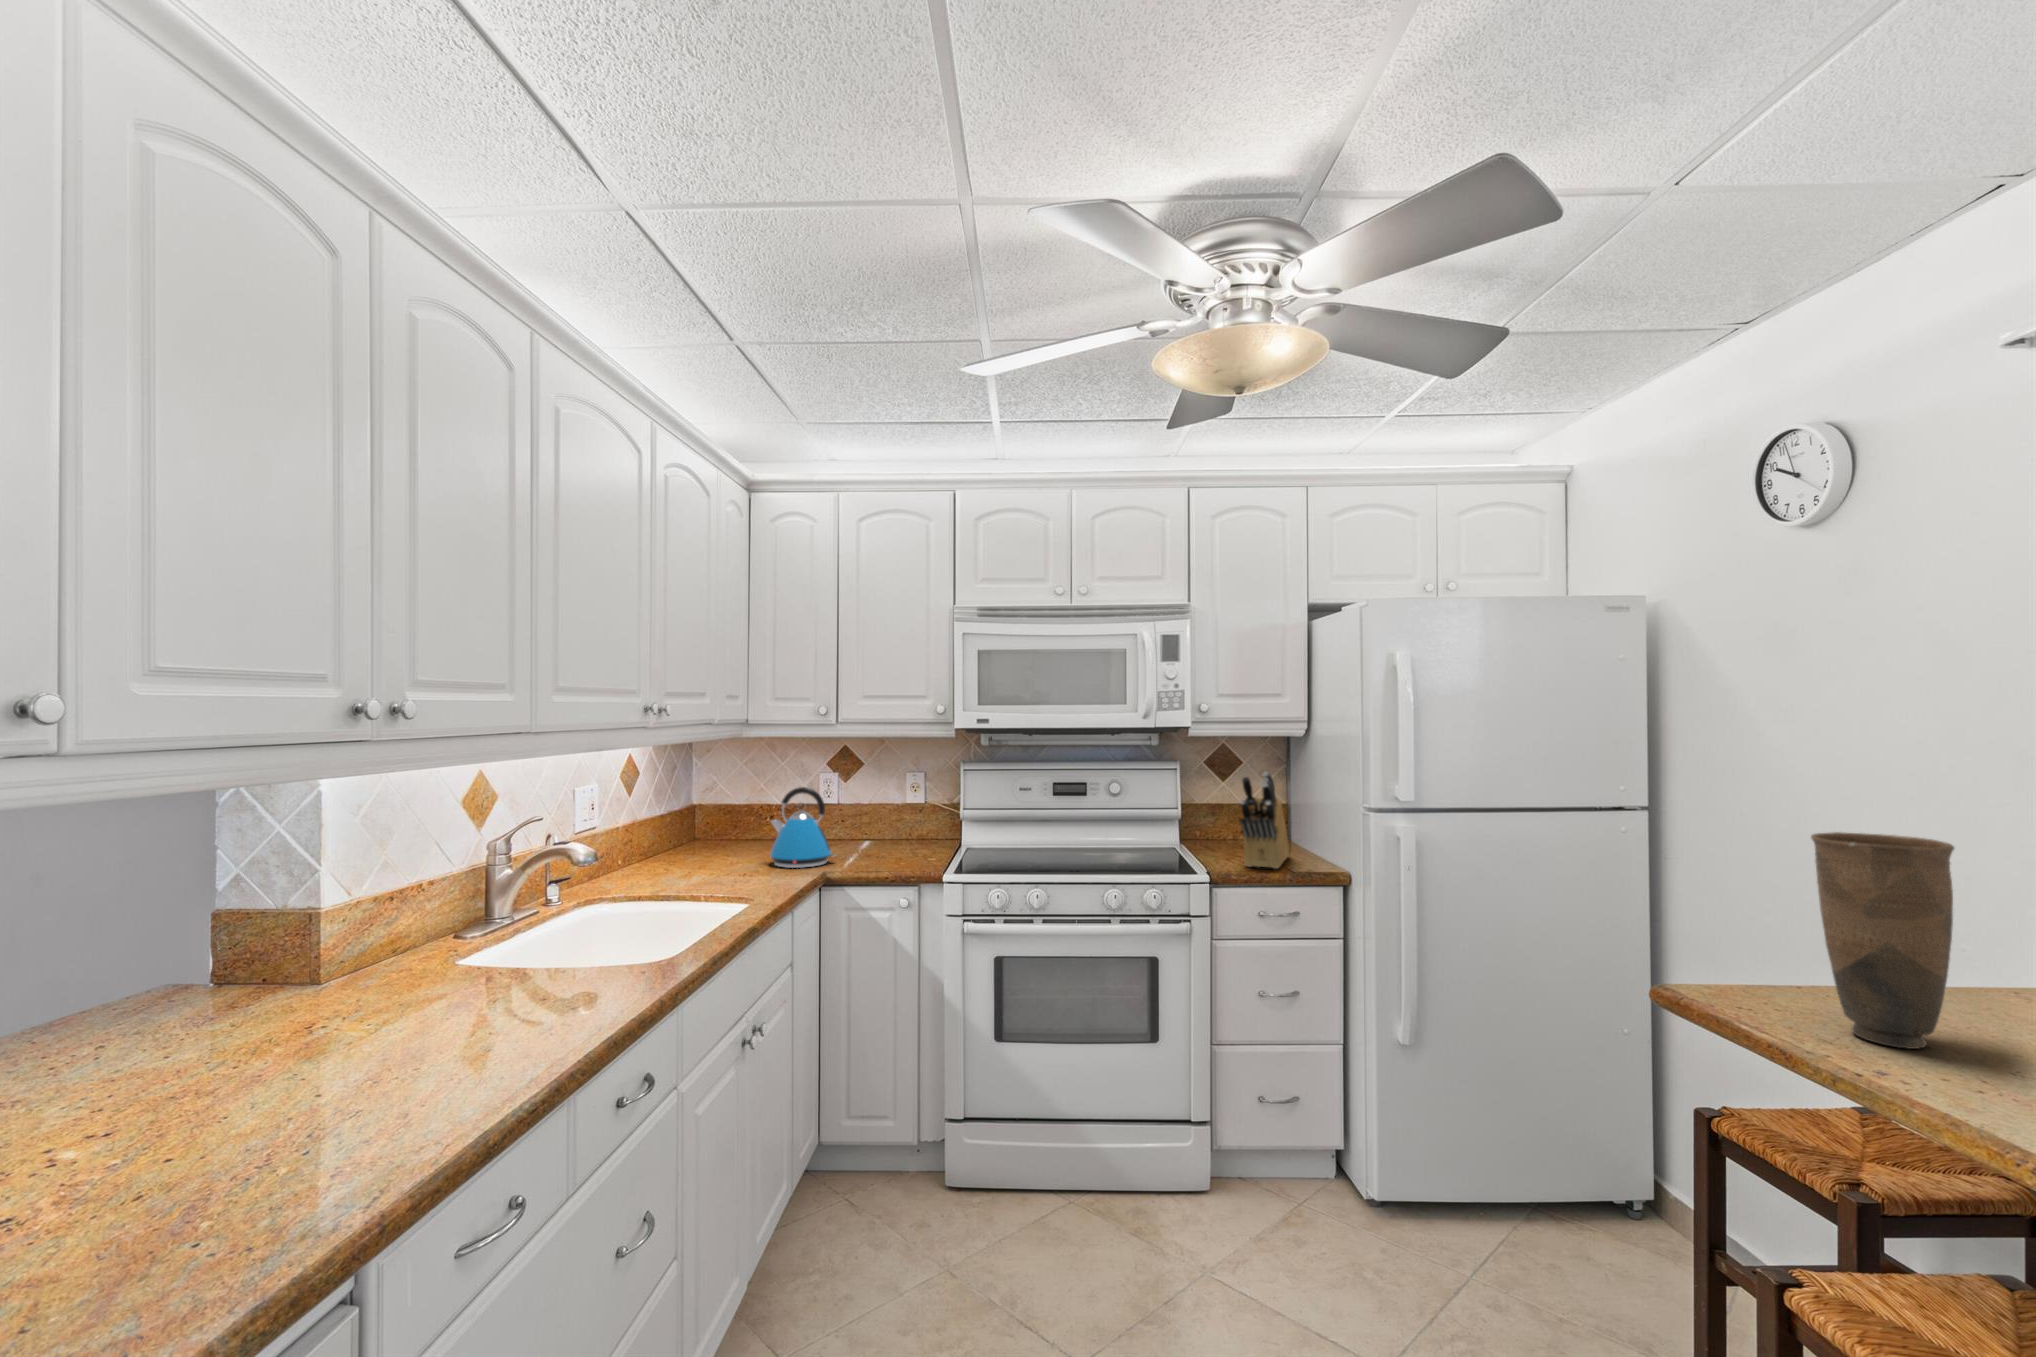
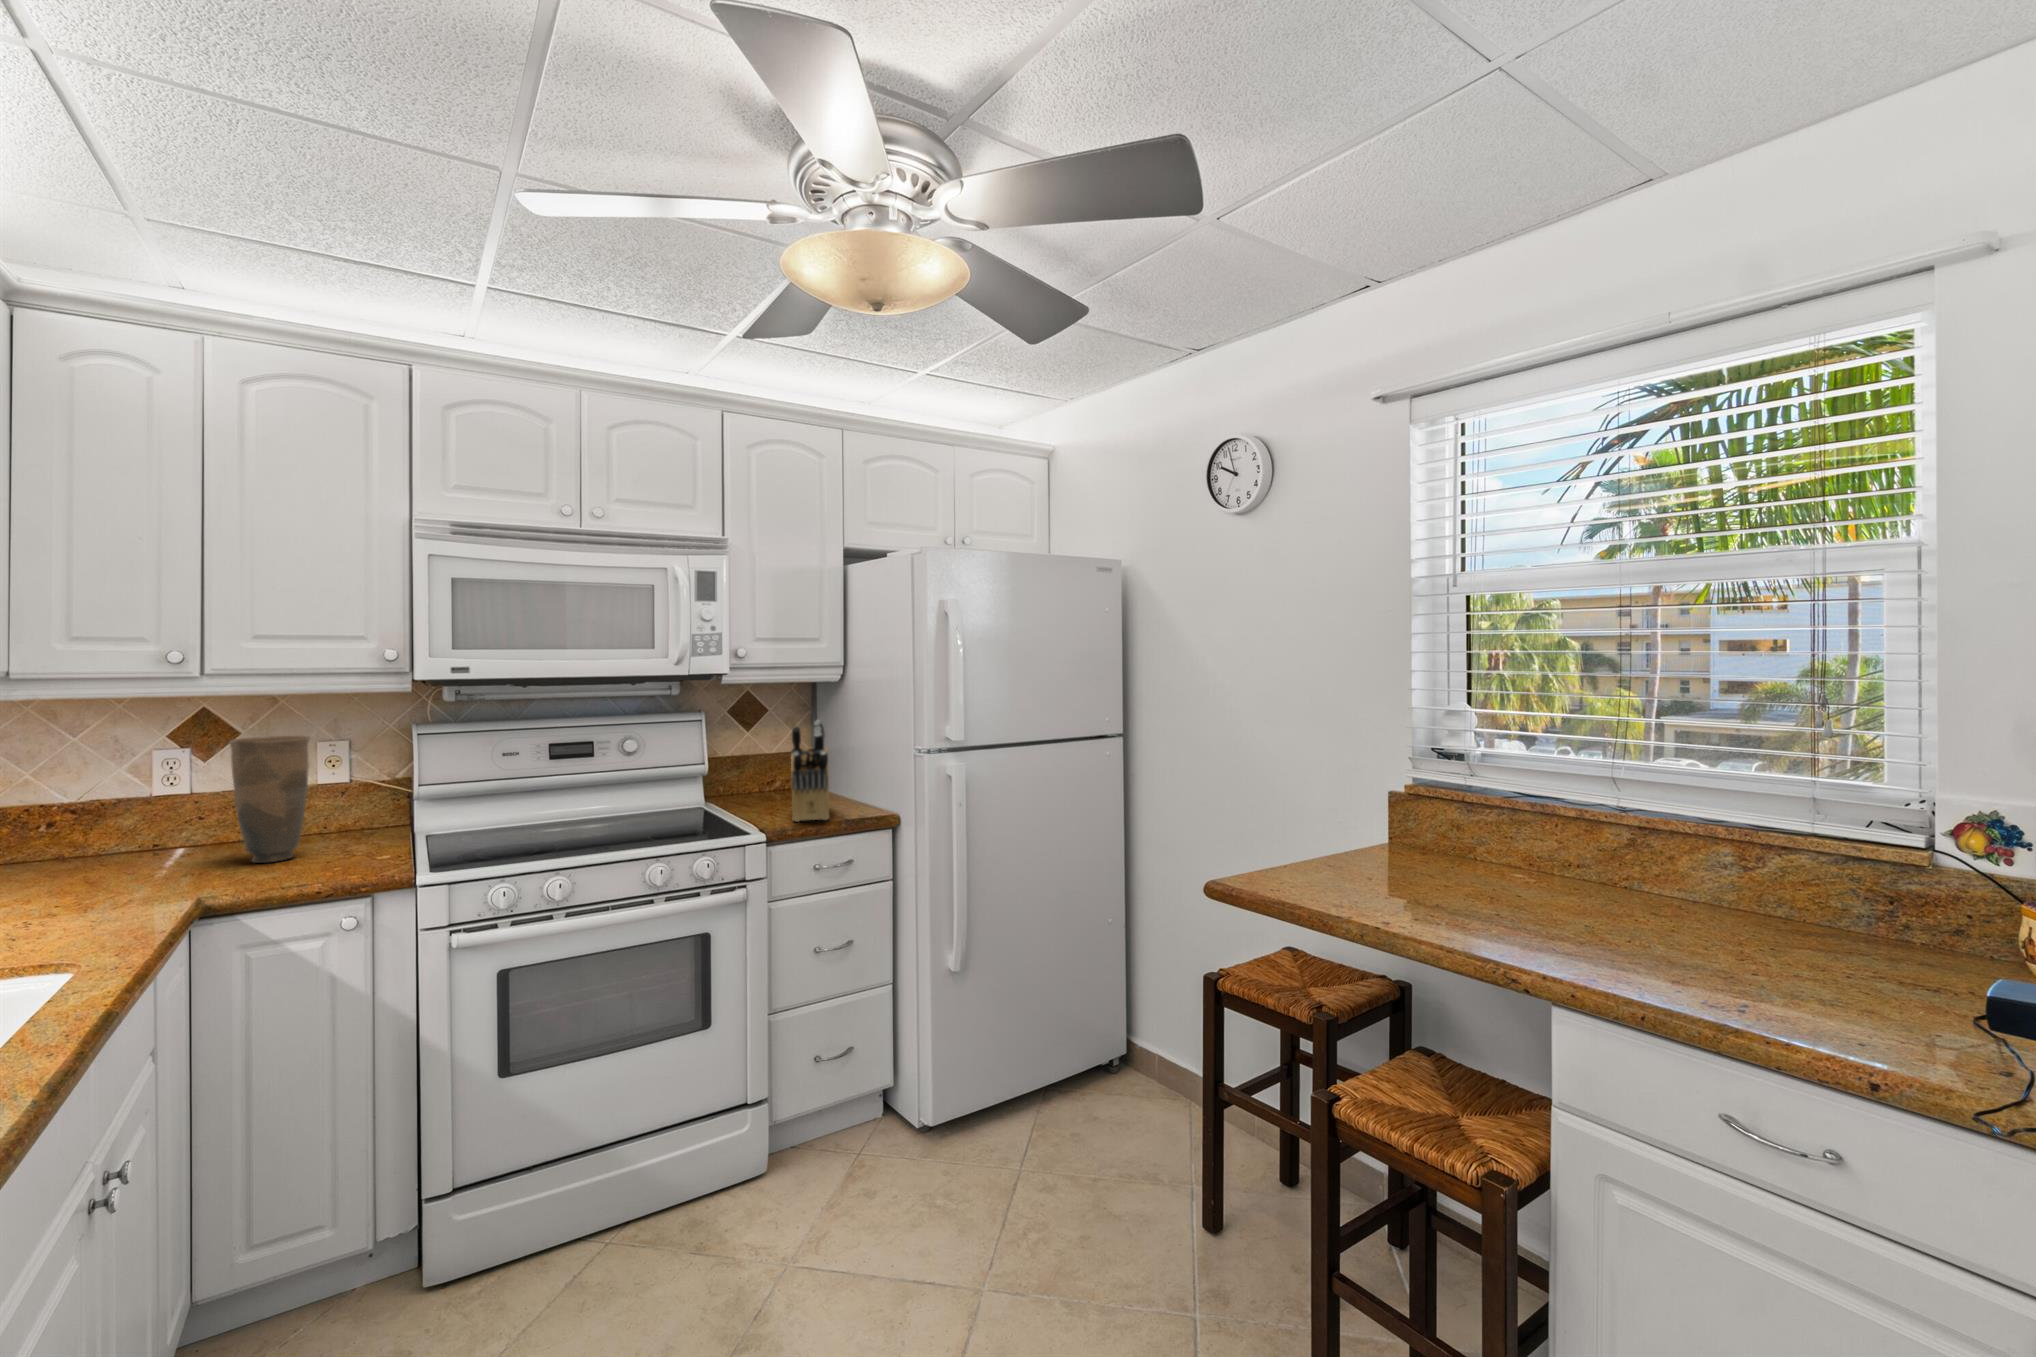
kettle: present [770,787,835,868] -> none [55,775,202,905]
vase: present [1811,832,1954,1049] -> present [229,736,310,863]

